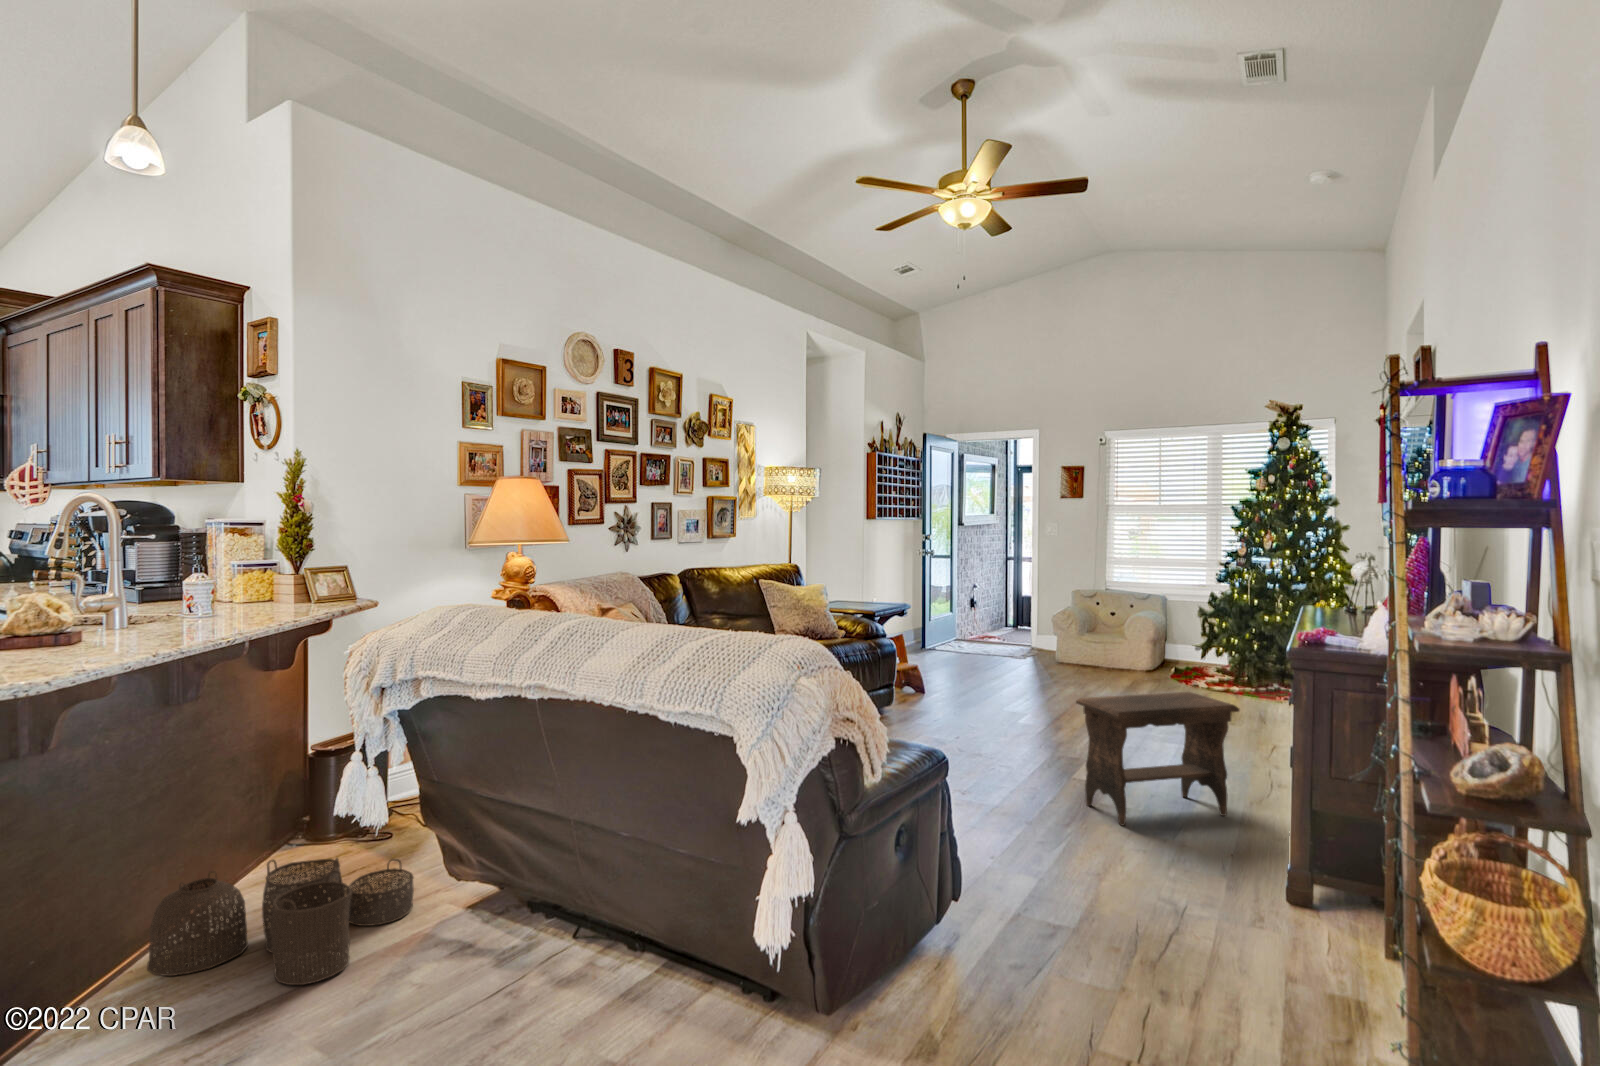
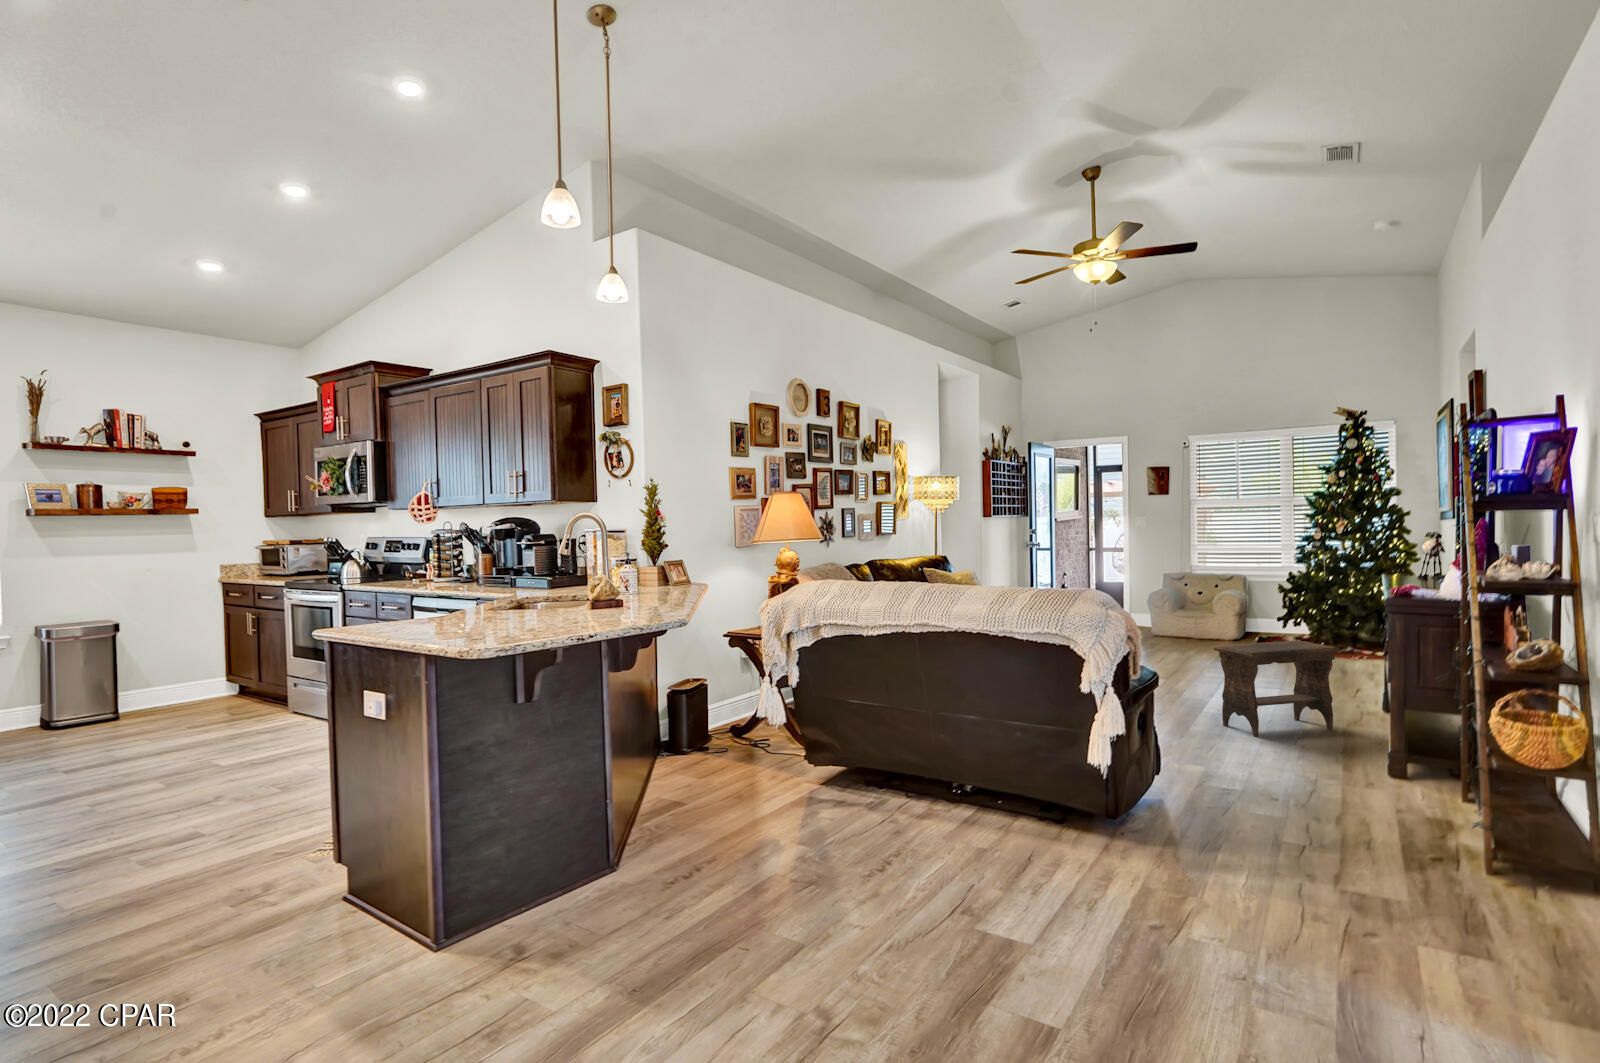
woven basket: present [147,858,414,985] -> none [654,745,792,817]

